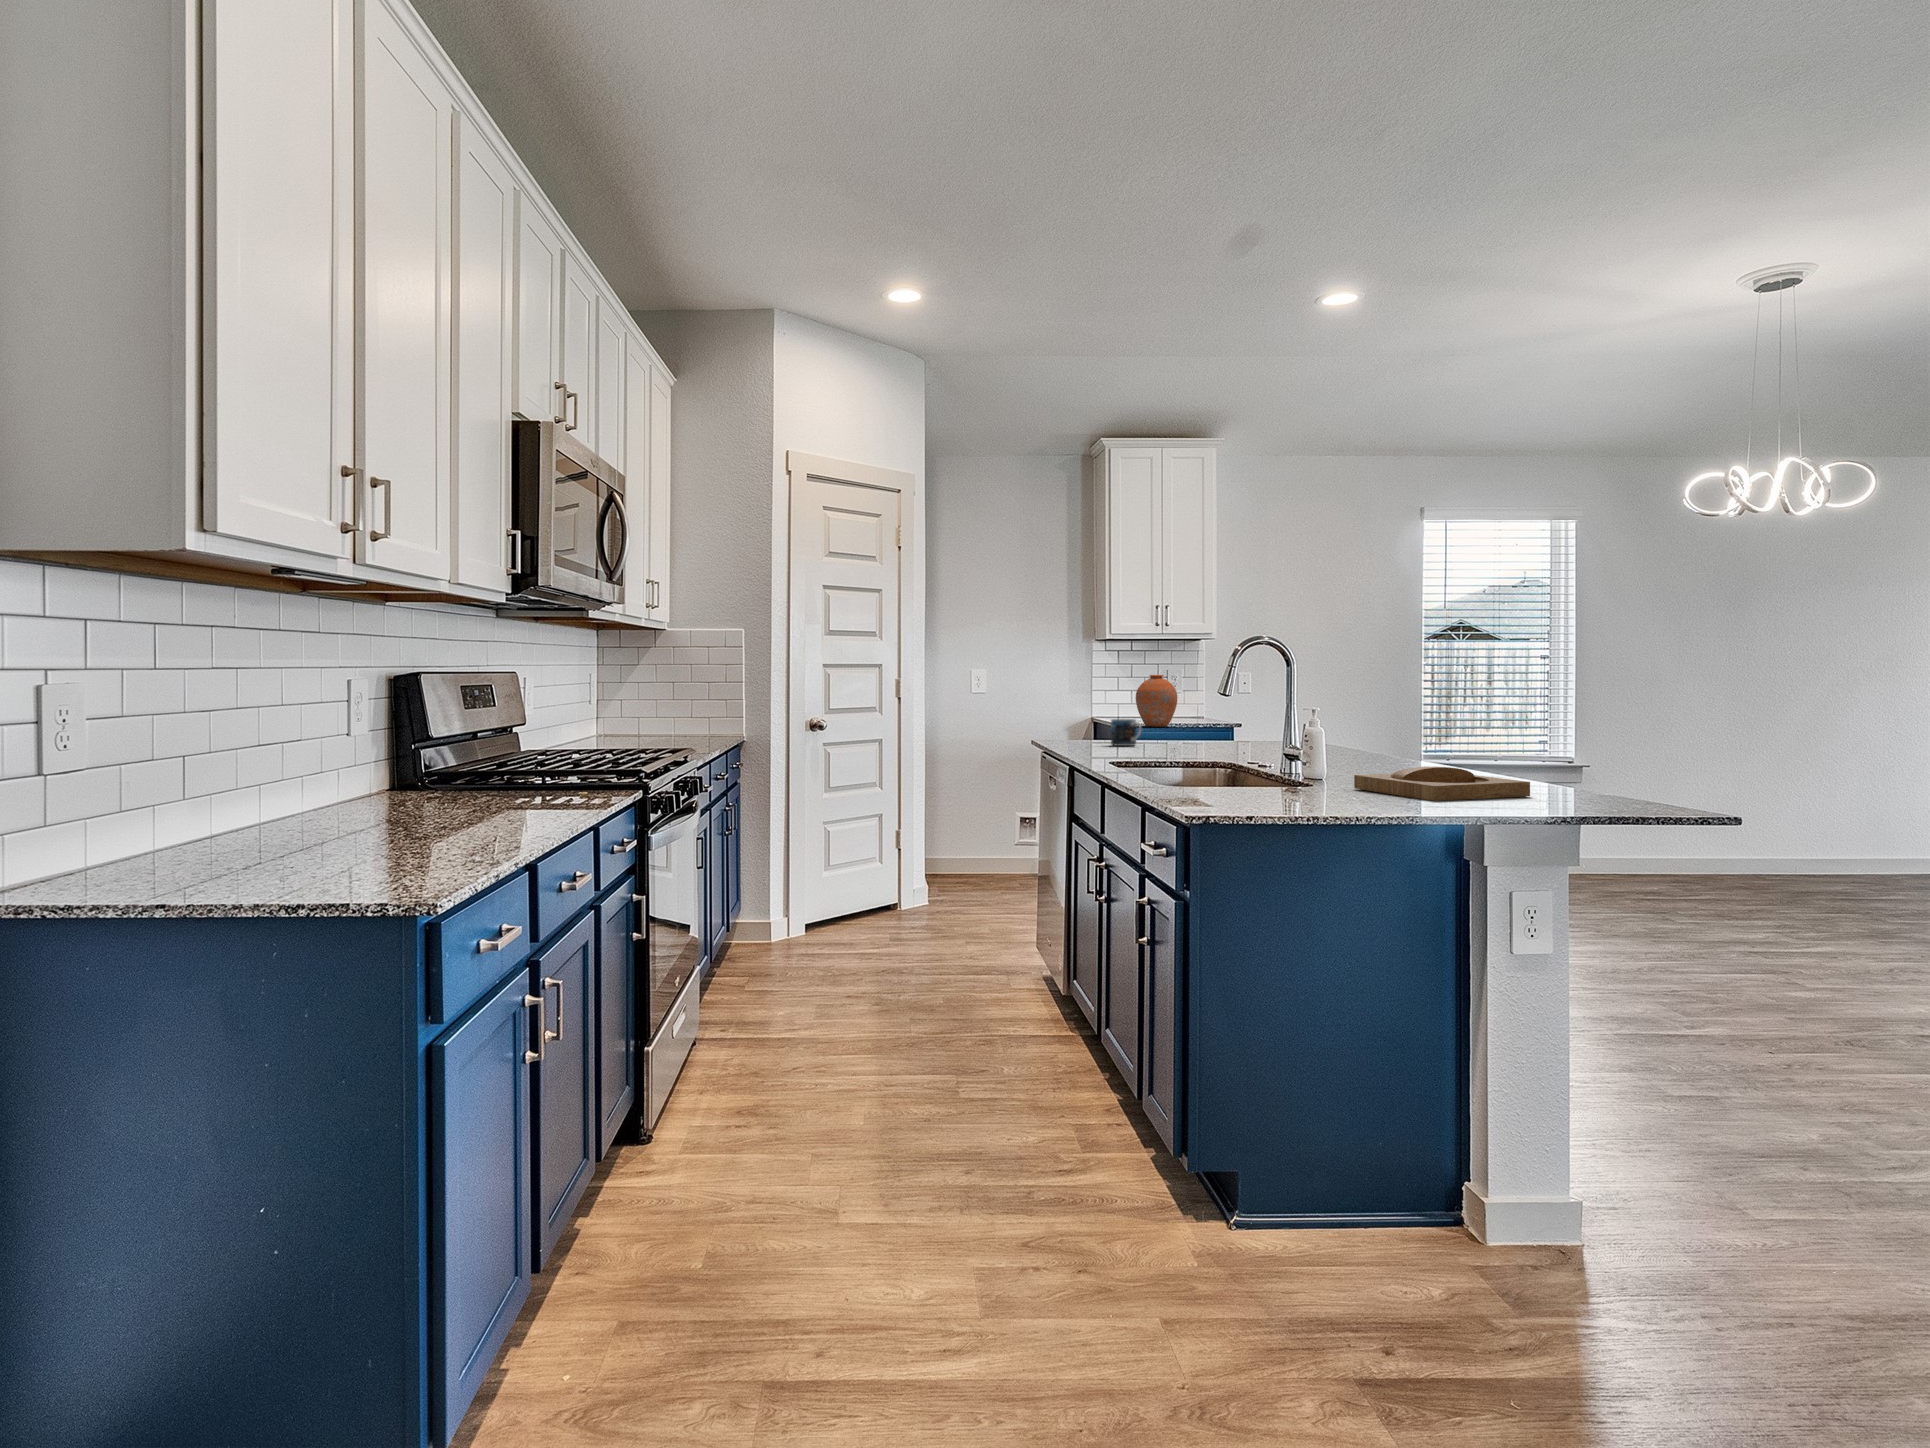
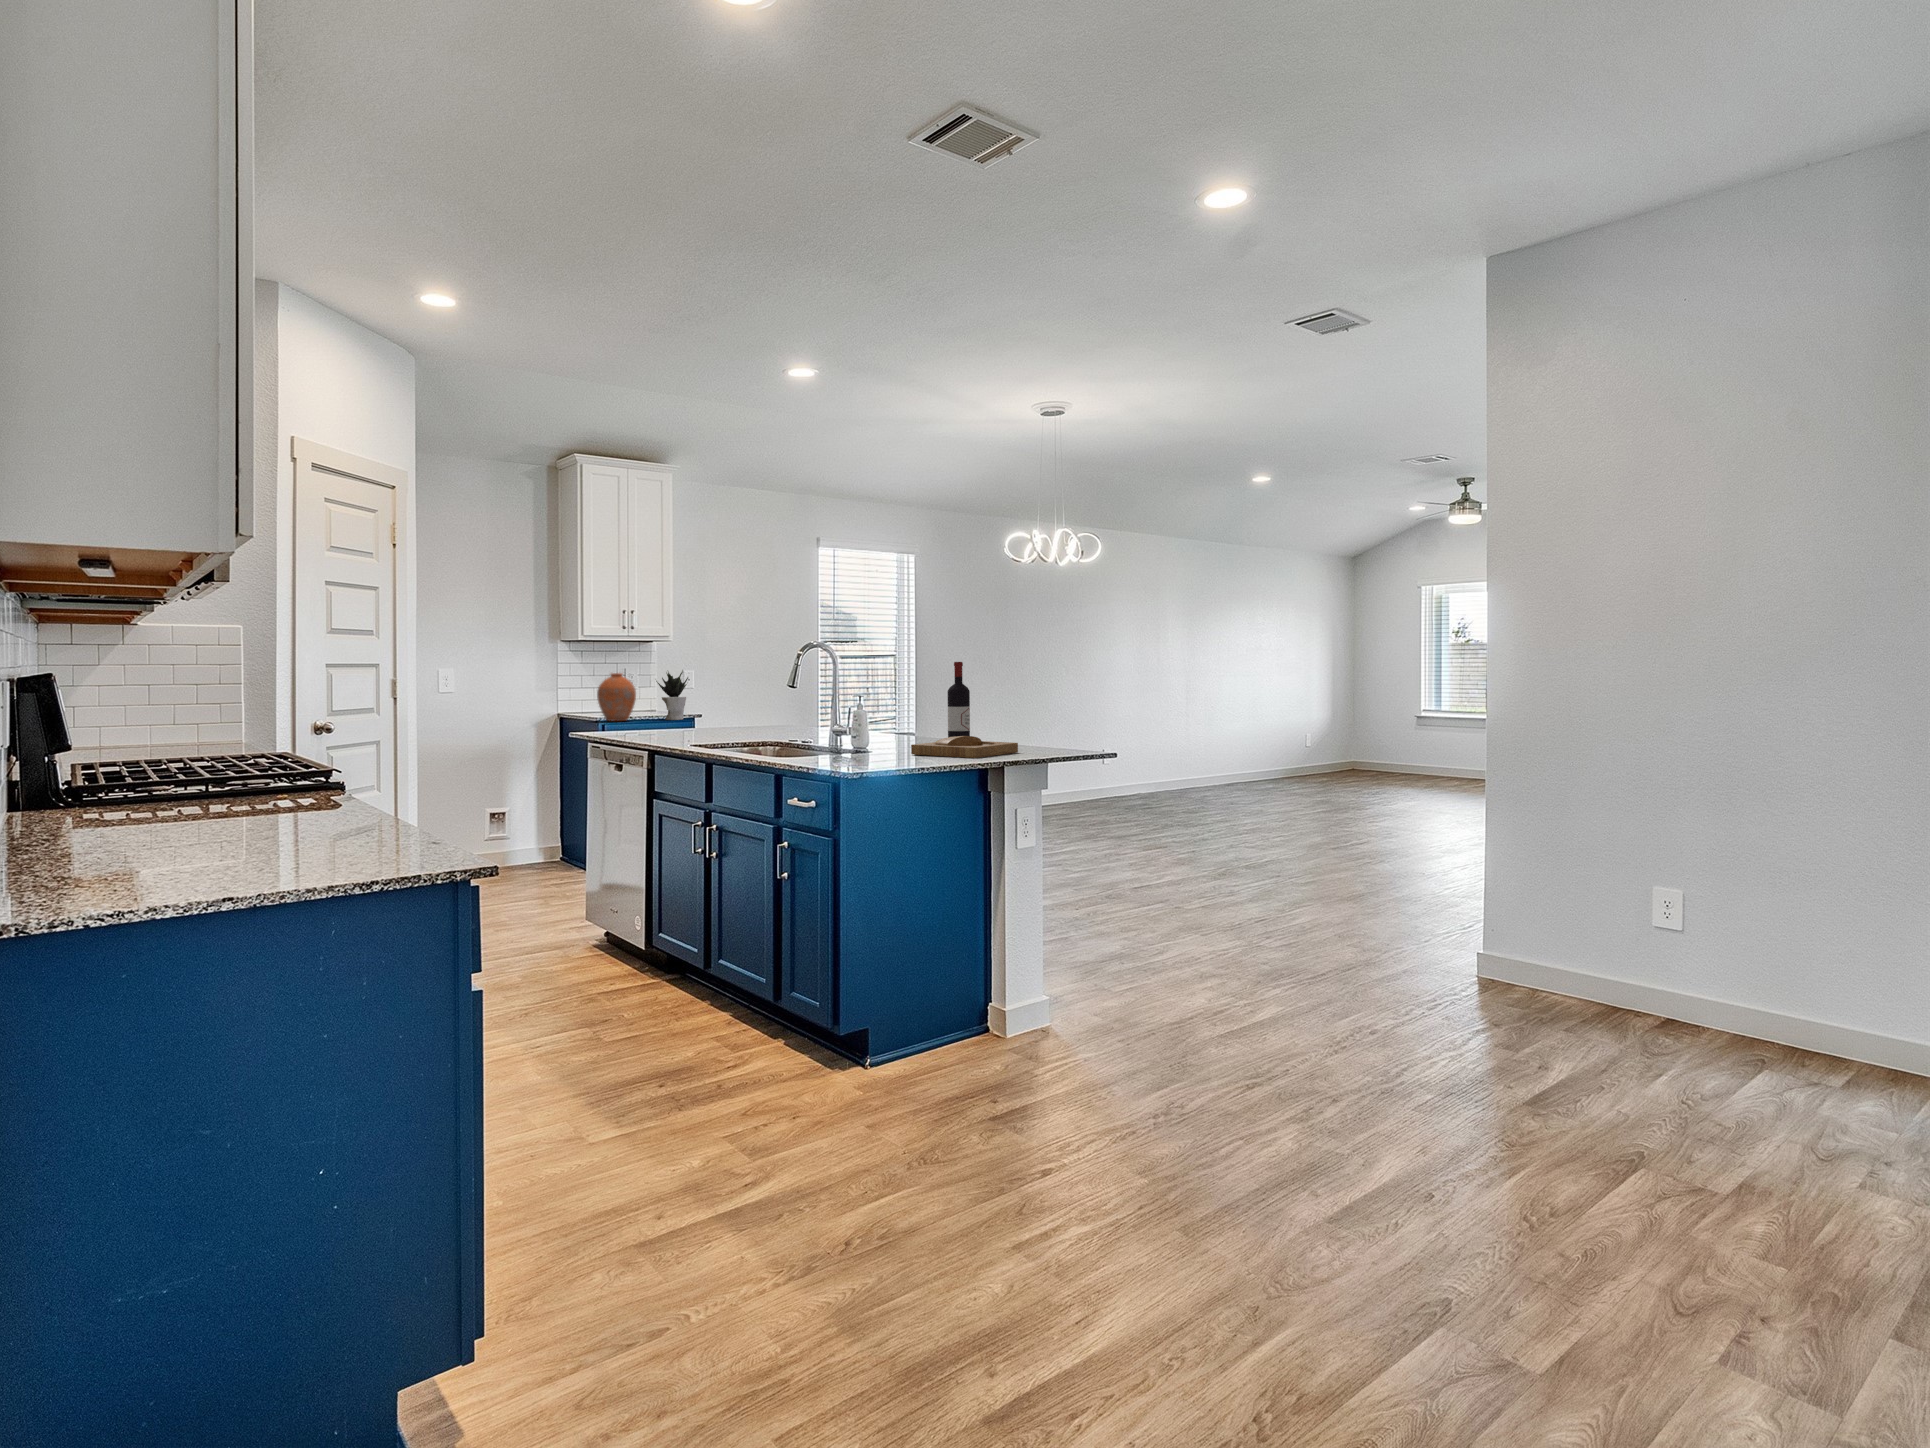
wine bottle: none [1453,660,1488,779] -> present [948,662,970,737]
potted plant: none [1201,671,1240,727] -> present [656,670,688,720]
mug: present [1111,719,1141,746] -> none [635,713,665,737]

